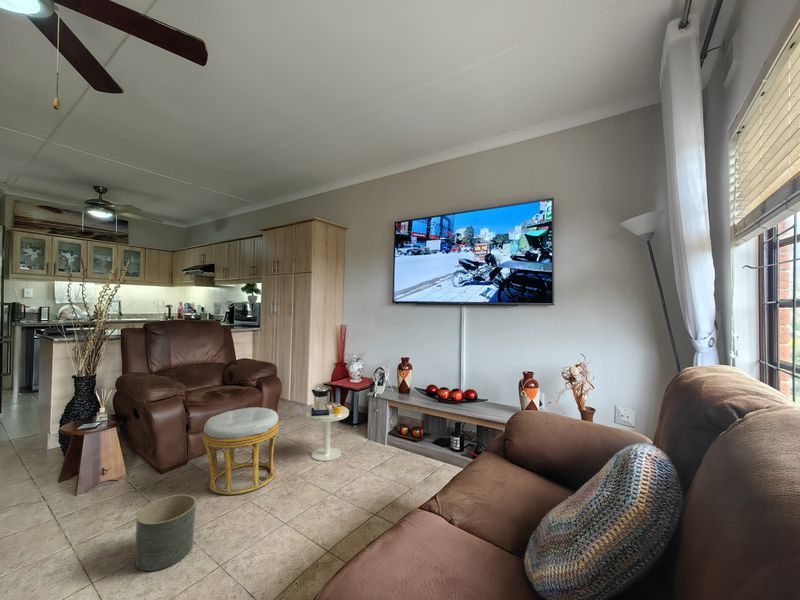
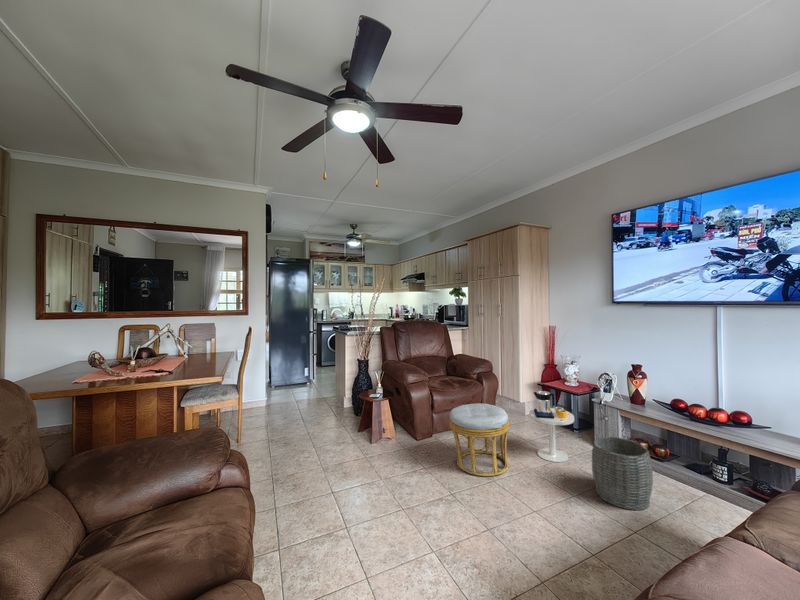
woven basket: none [357,425,405,494] -> present [592,437,653,510]
planter: present [136,495,196,571] -> none [424,468,461,521]

